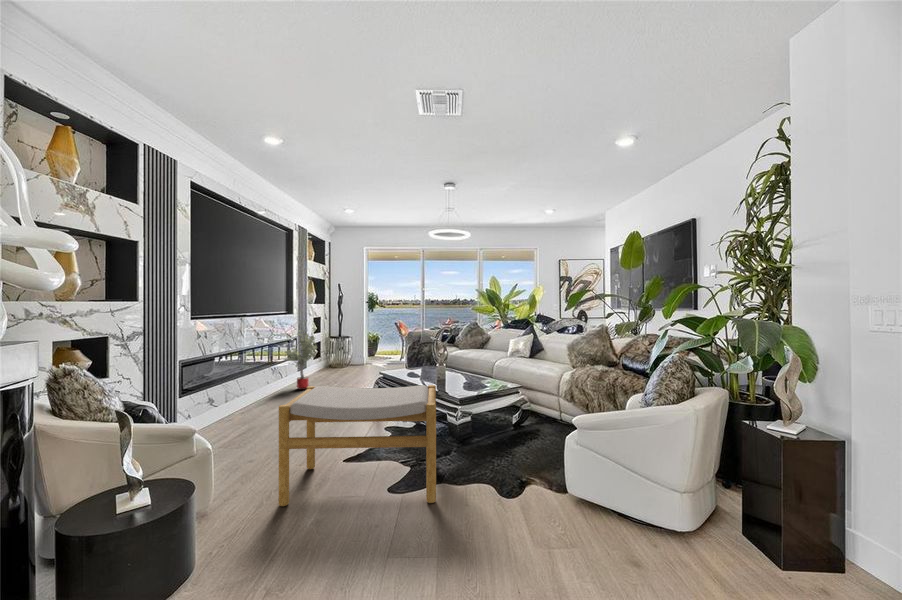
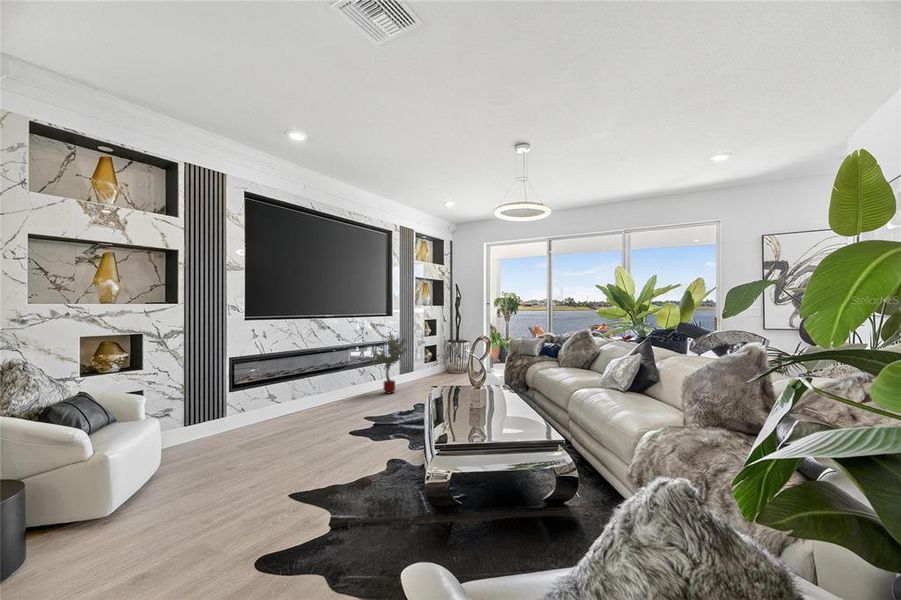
footstool: present [279,385,436,506] -> none [178,394,379,568]

